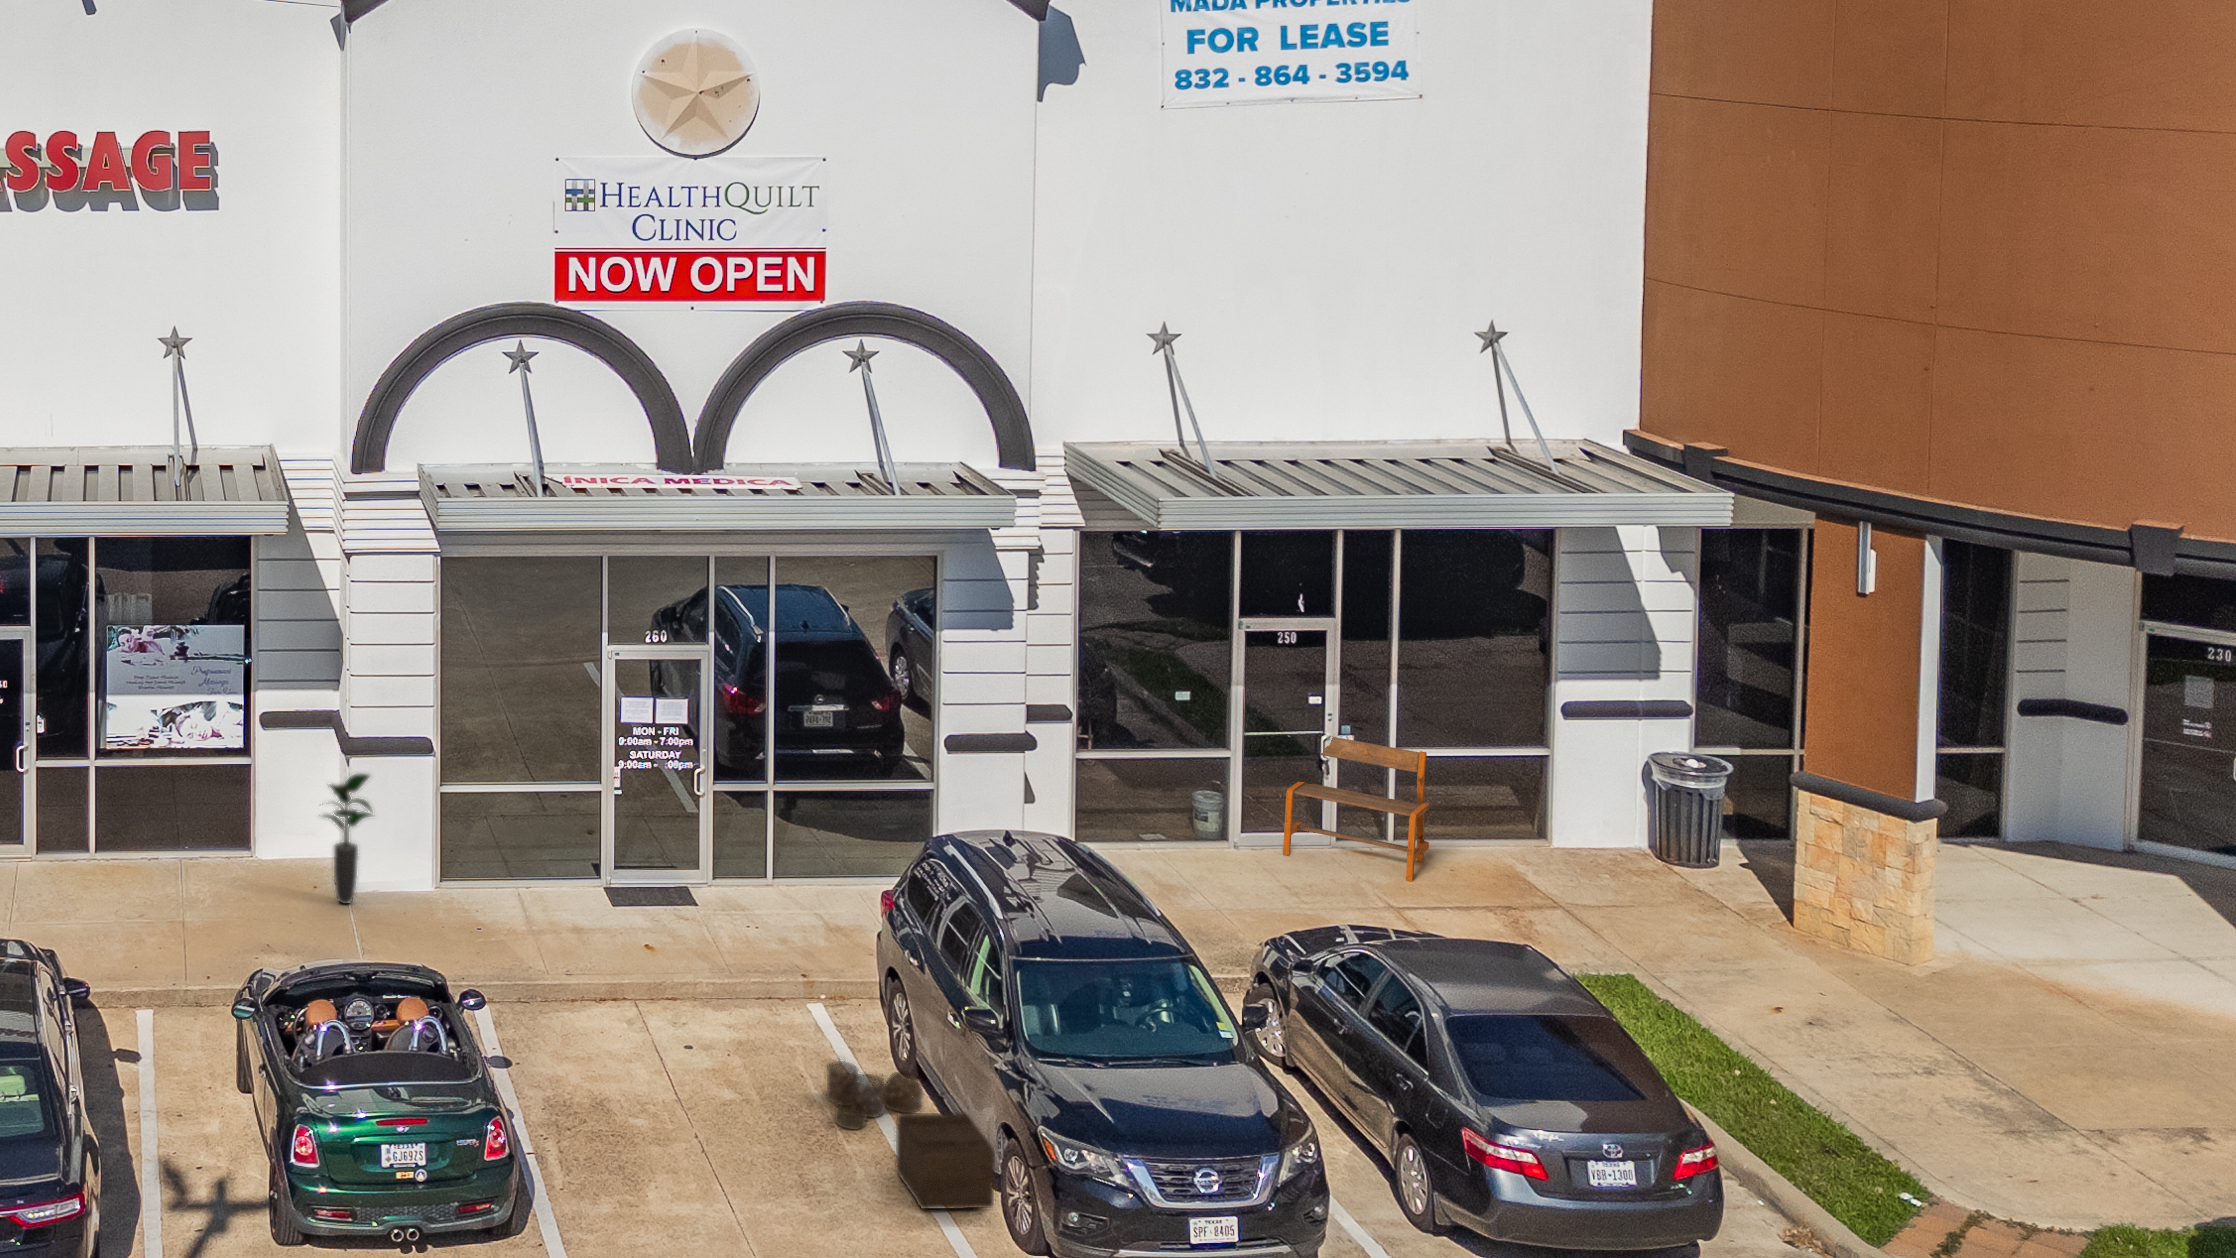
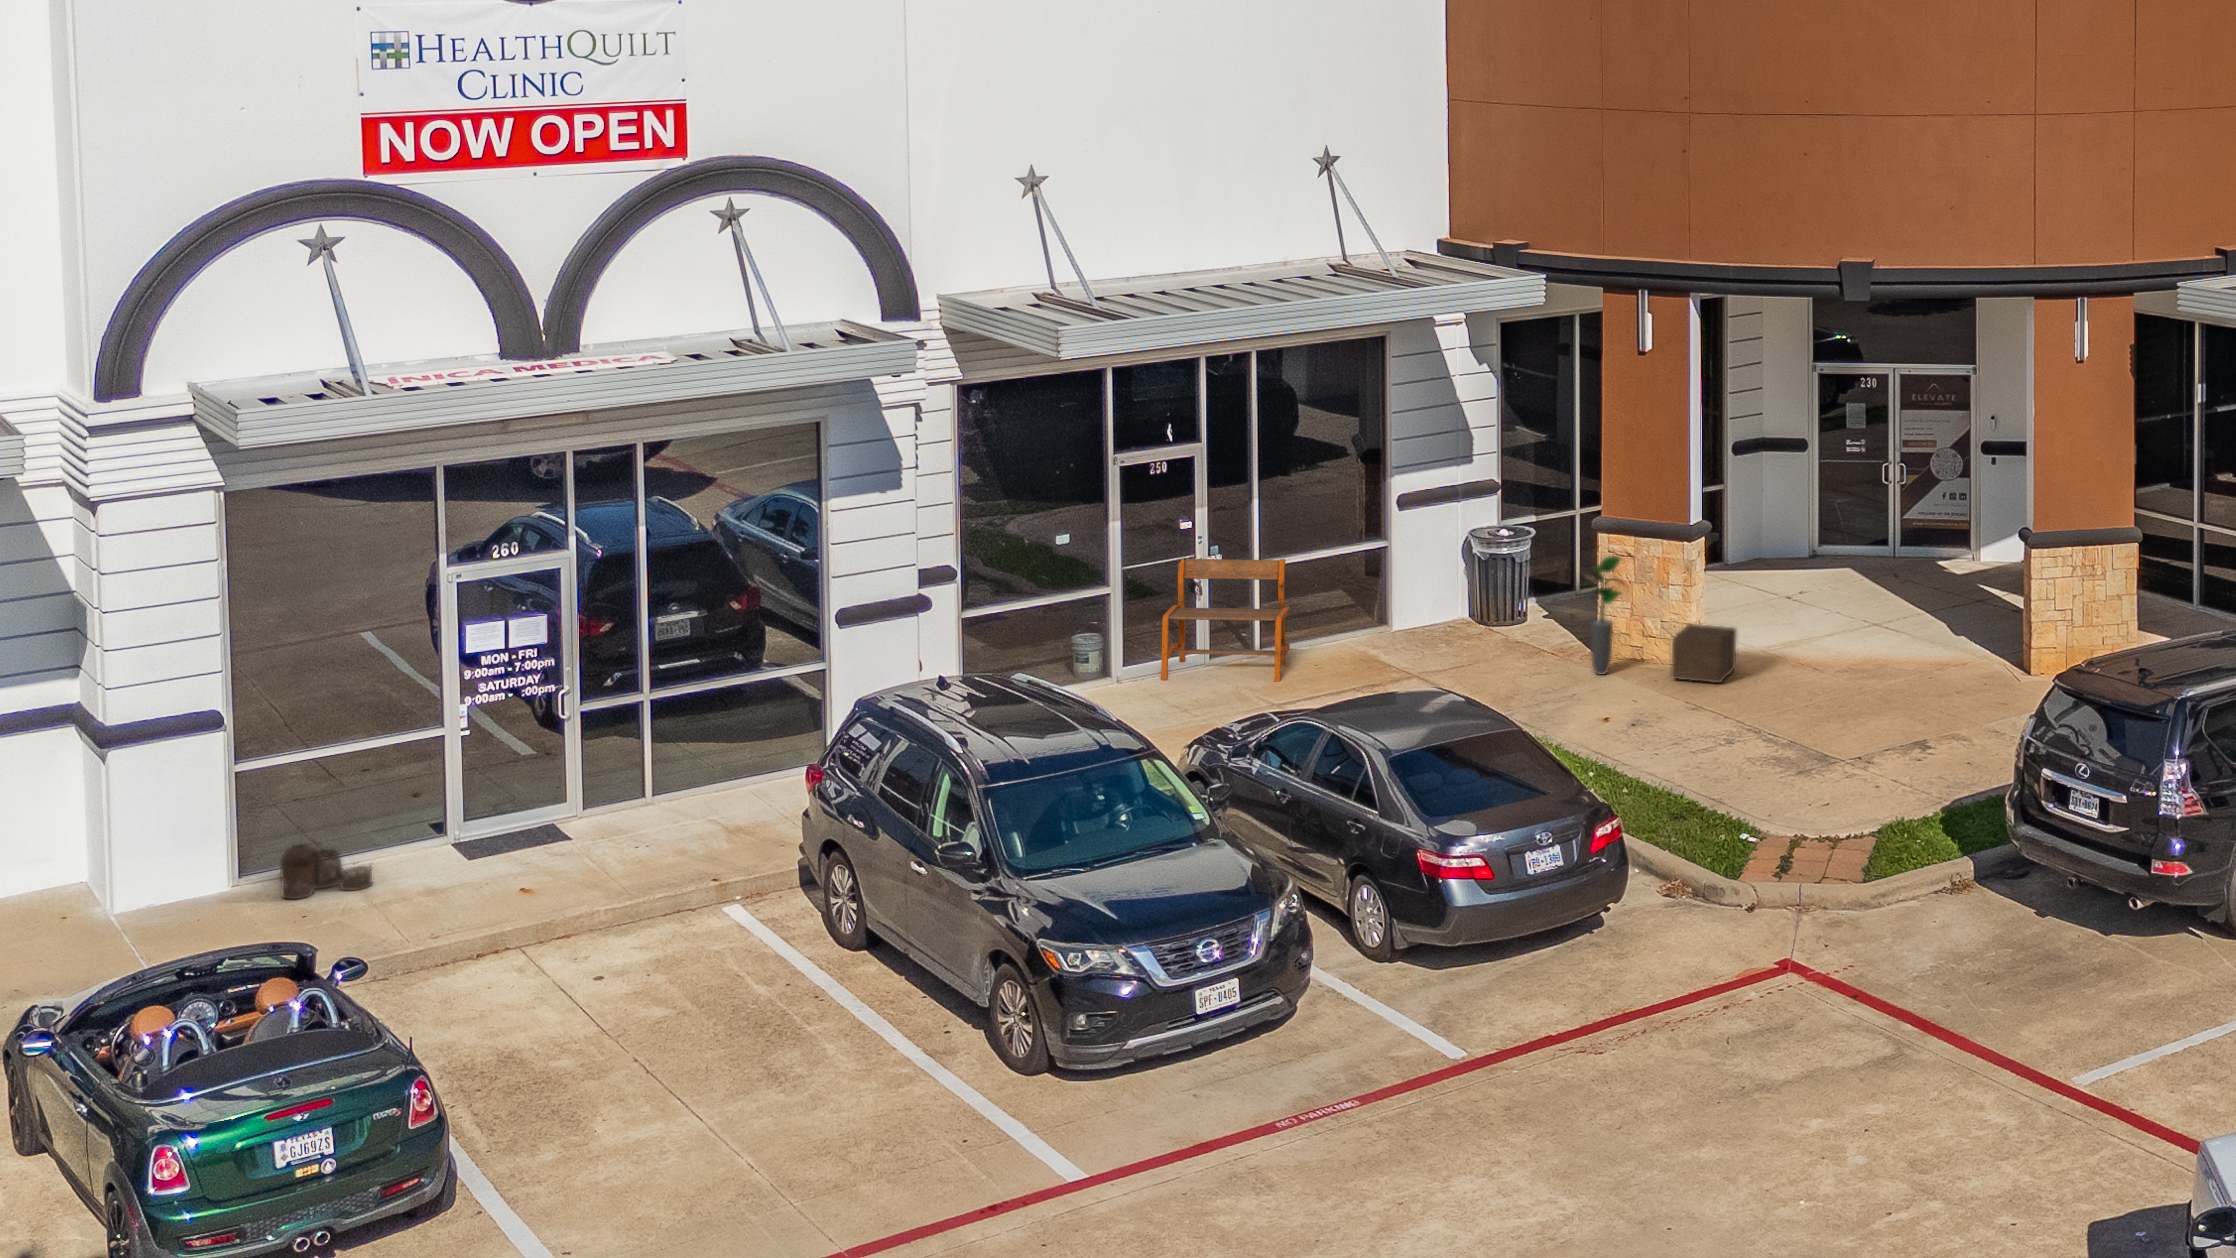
potted plant: present [325,774,371,904] -> present [1585,556,1626,675]
woven basket: present [827,1061,923,1129] -> present [280,843,372,899]
wooden crate: present [896,1113,995,1209] -> present [1671,624,1736,683]

